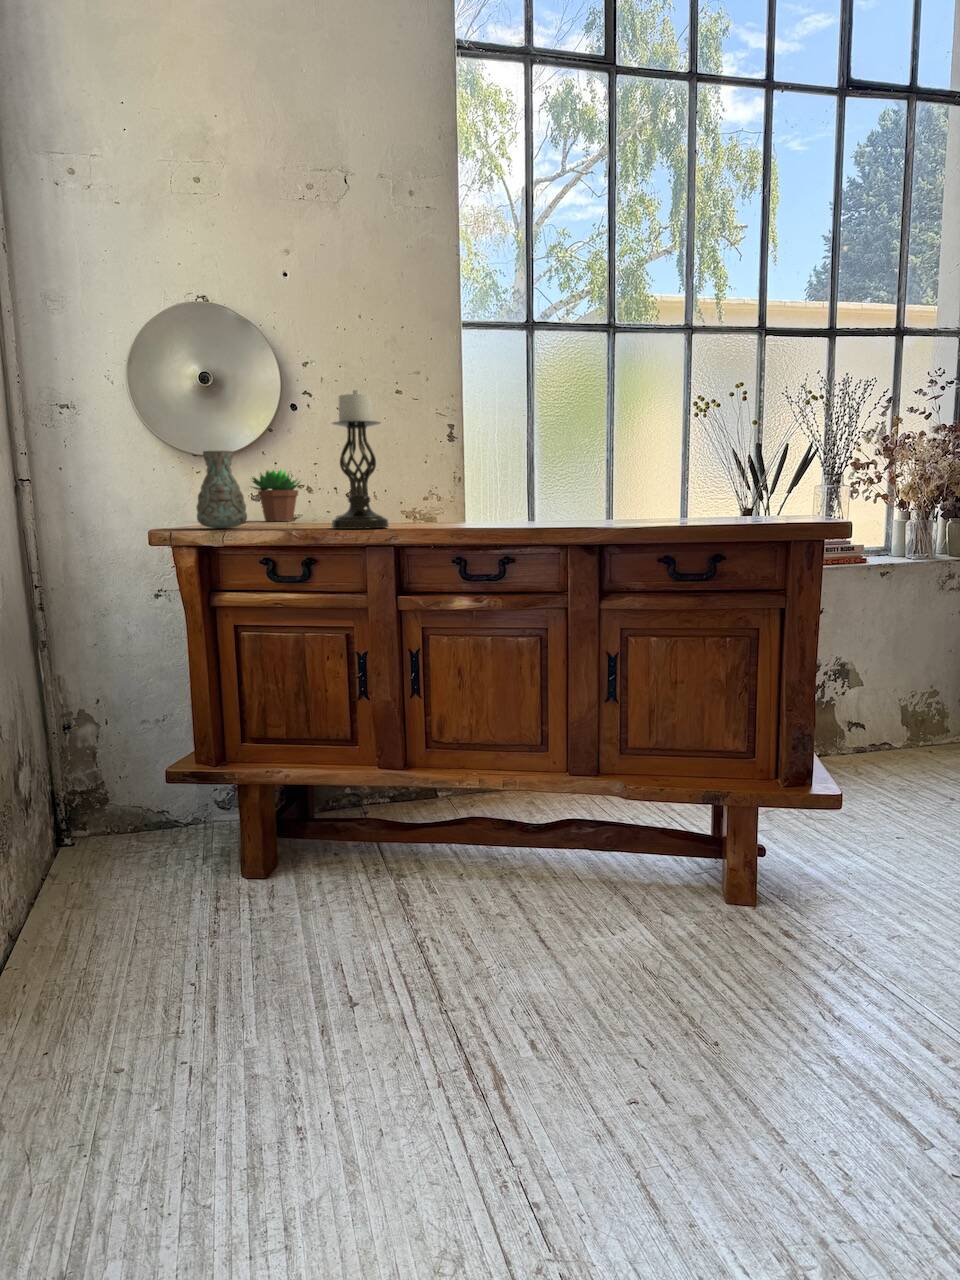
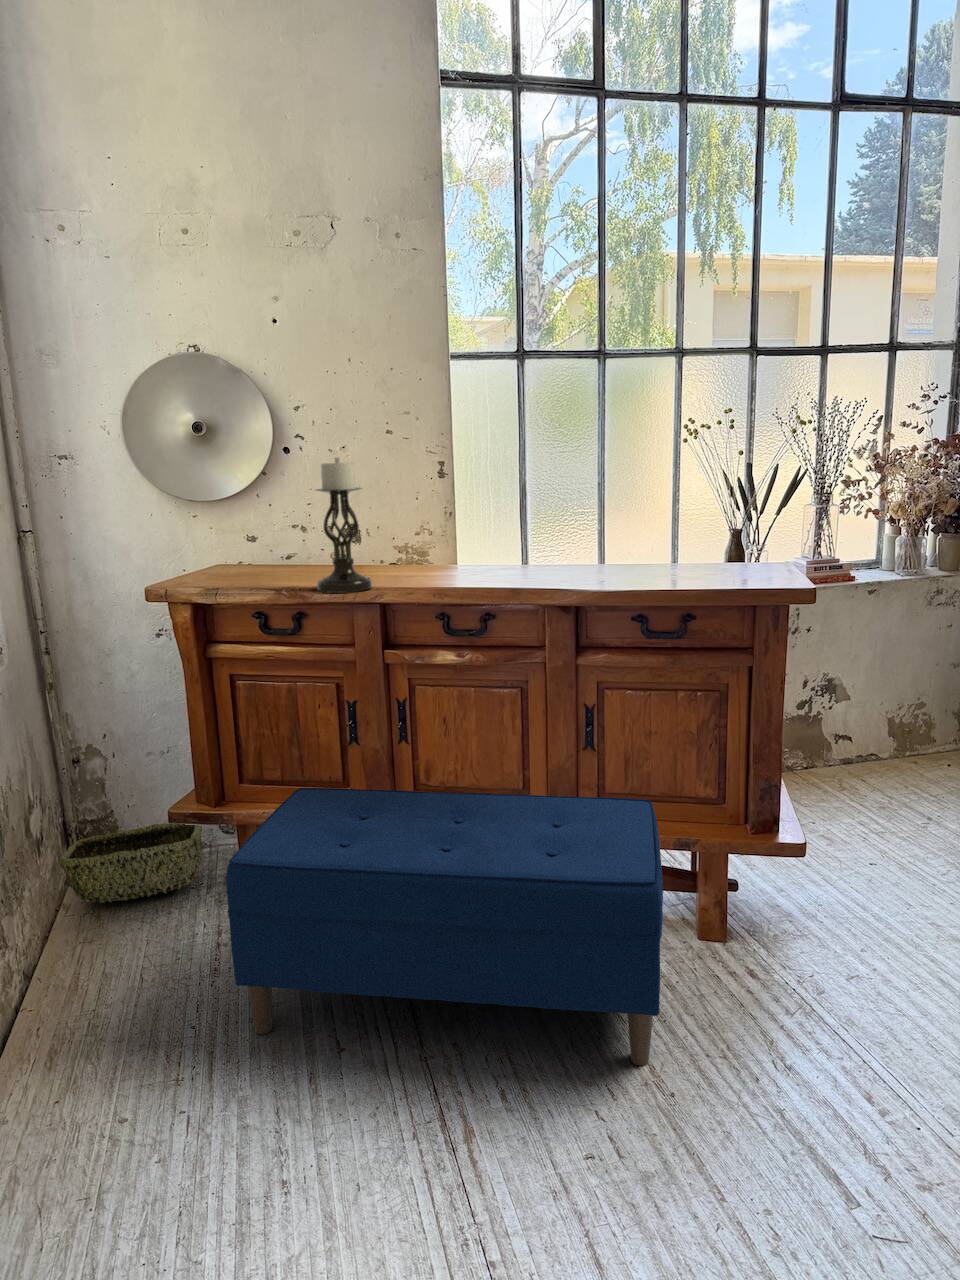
decorative vase: present [197,451,247,528] -> none [187,515,236,590]
succulent plant: present [252,470,300,521] -> none [241,509,292,562]
bench: none [235,738,703,1016] -> present [226,788,663,1066]
woven basket: none [50,789,202,870] -> present [58,823,203,903]

